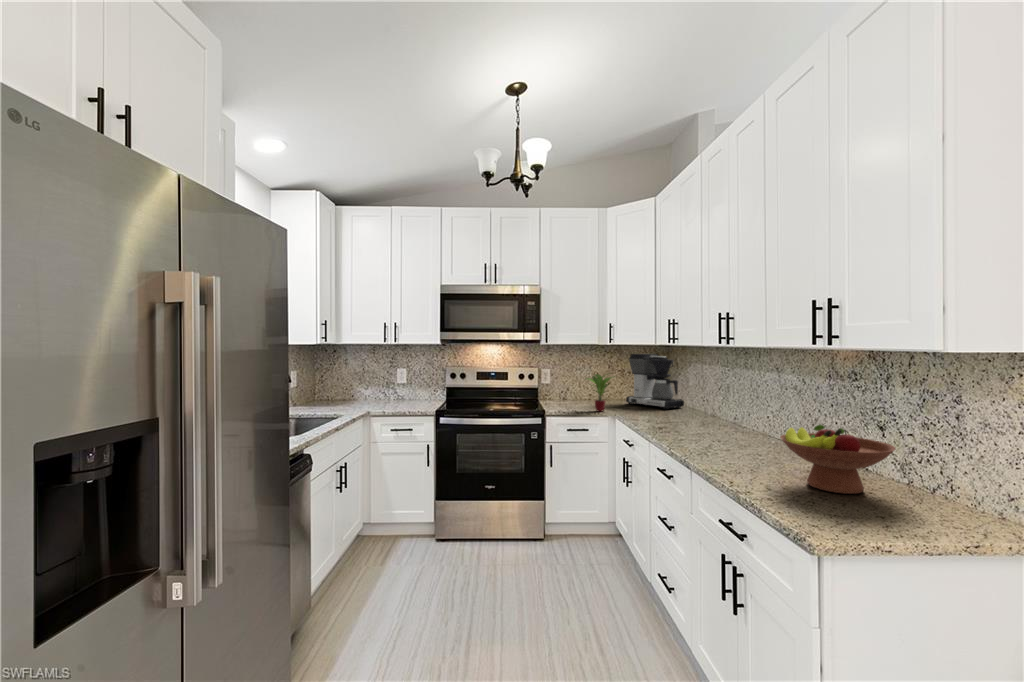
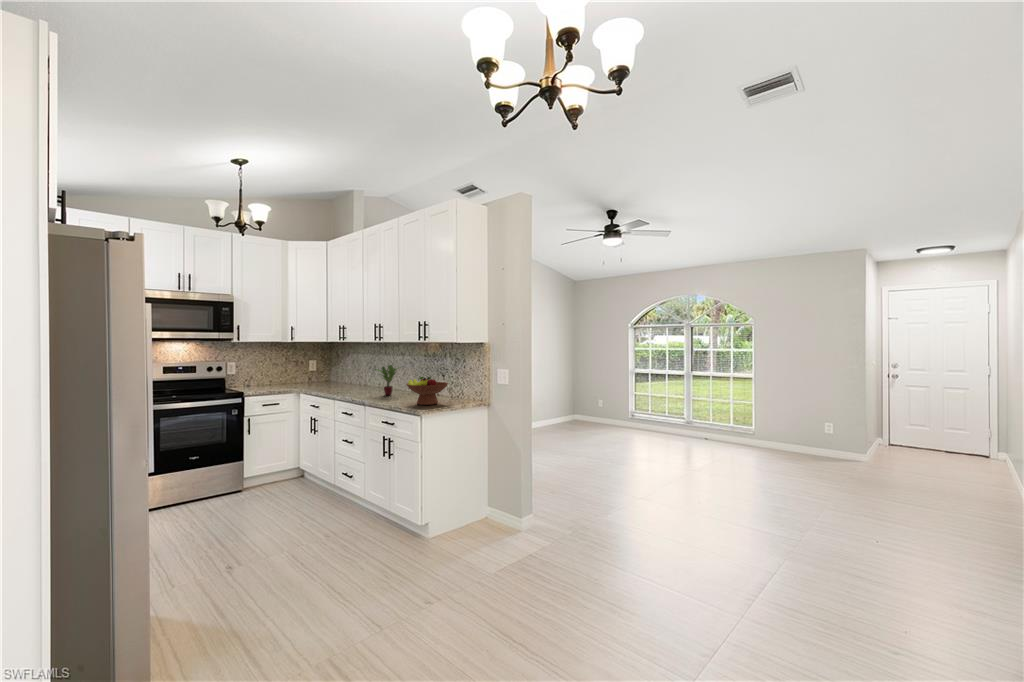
coffee maker: present [626,354,684,409] -> none [302,348,345,386]
potted plant: present [587,374,615,411] -> present [375,365,397,395]

